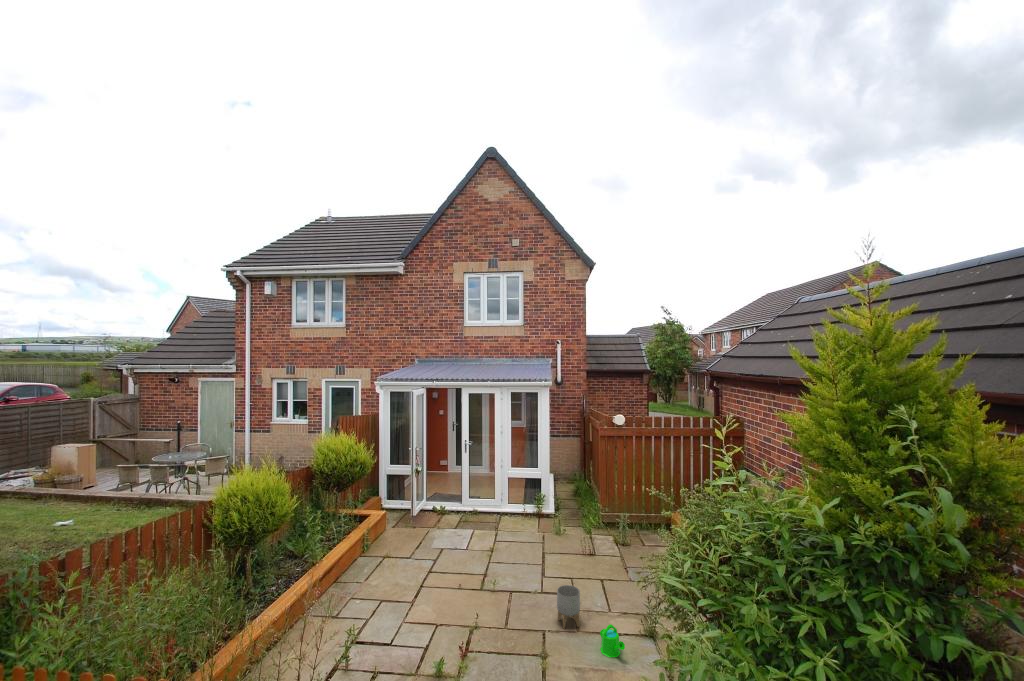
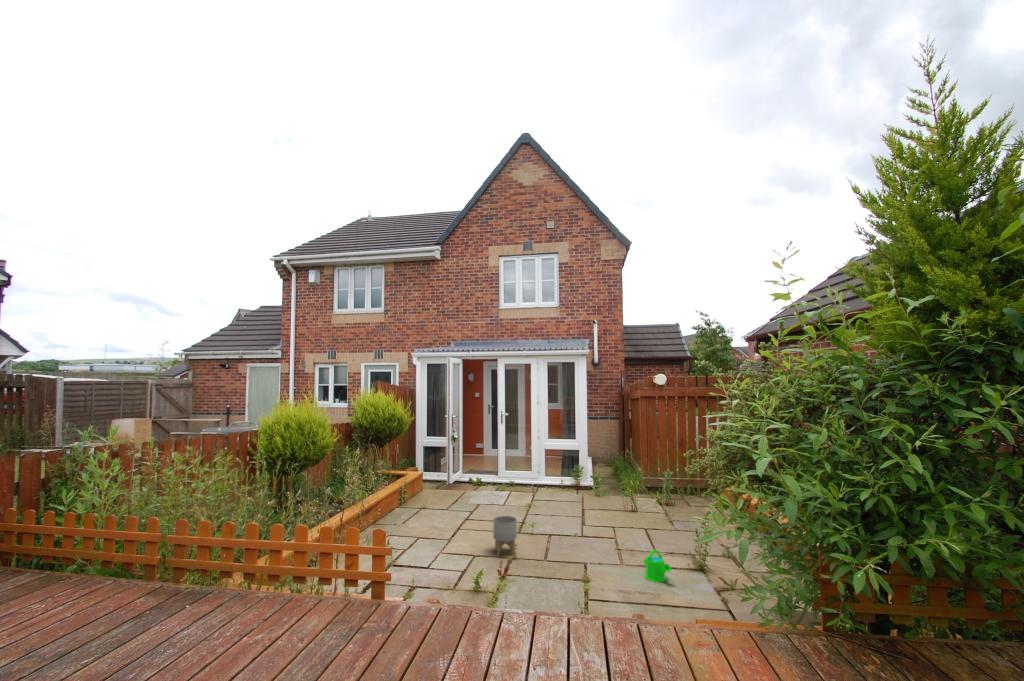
planter: present [557,585,580,629] -> present [493,516,517,556]

